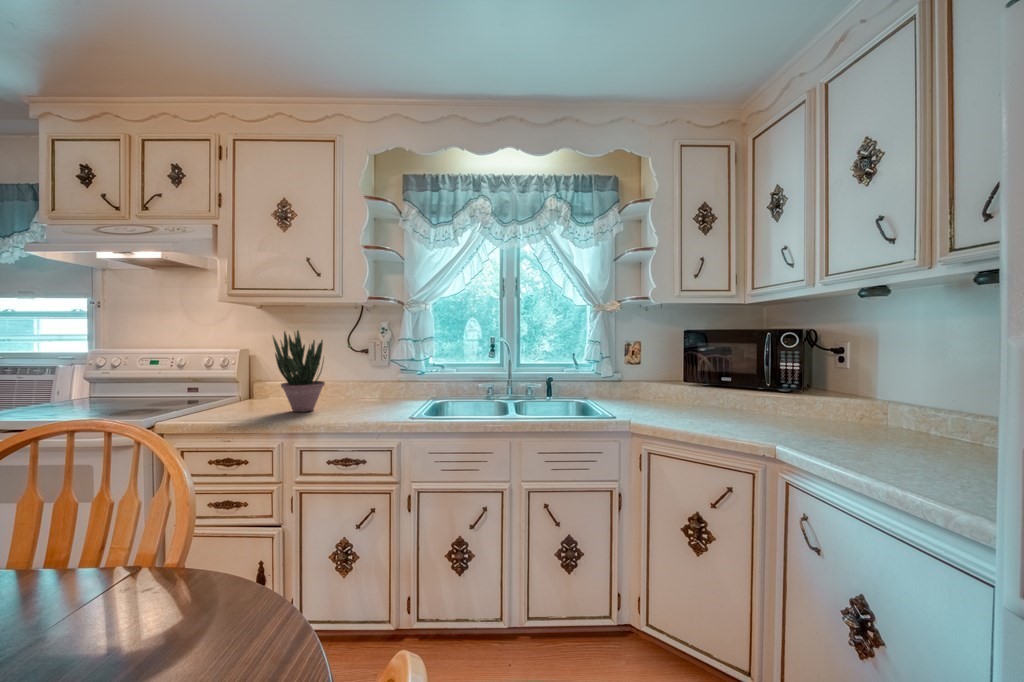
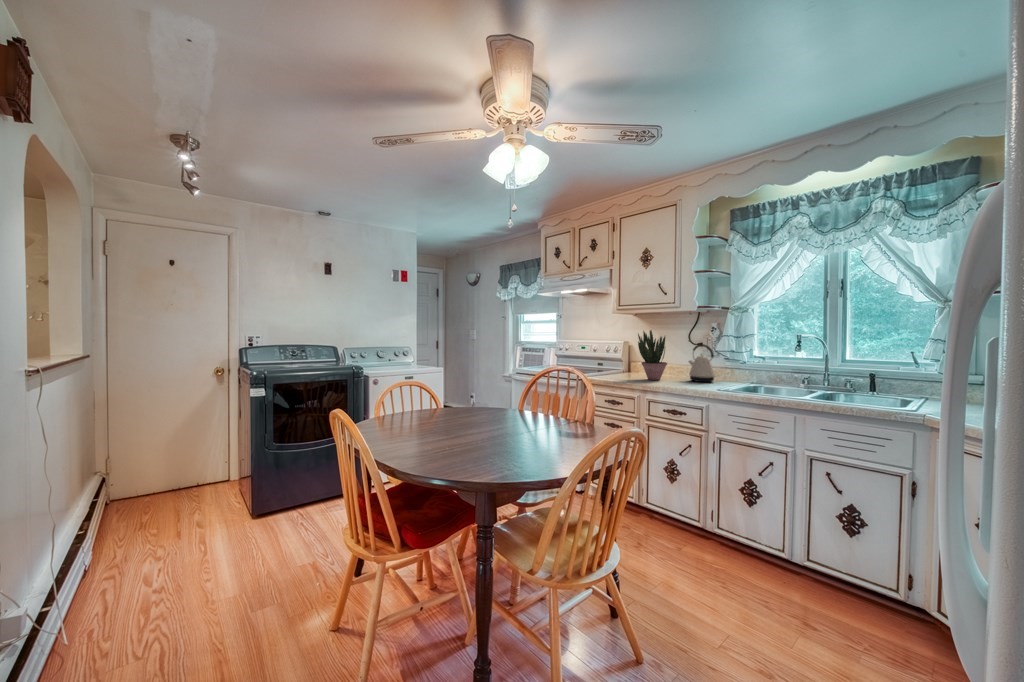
kettle: none [354,352,394,406] -> present [688,344,715,382]

